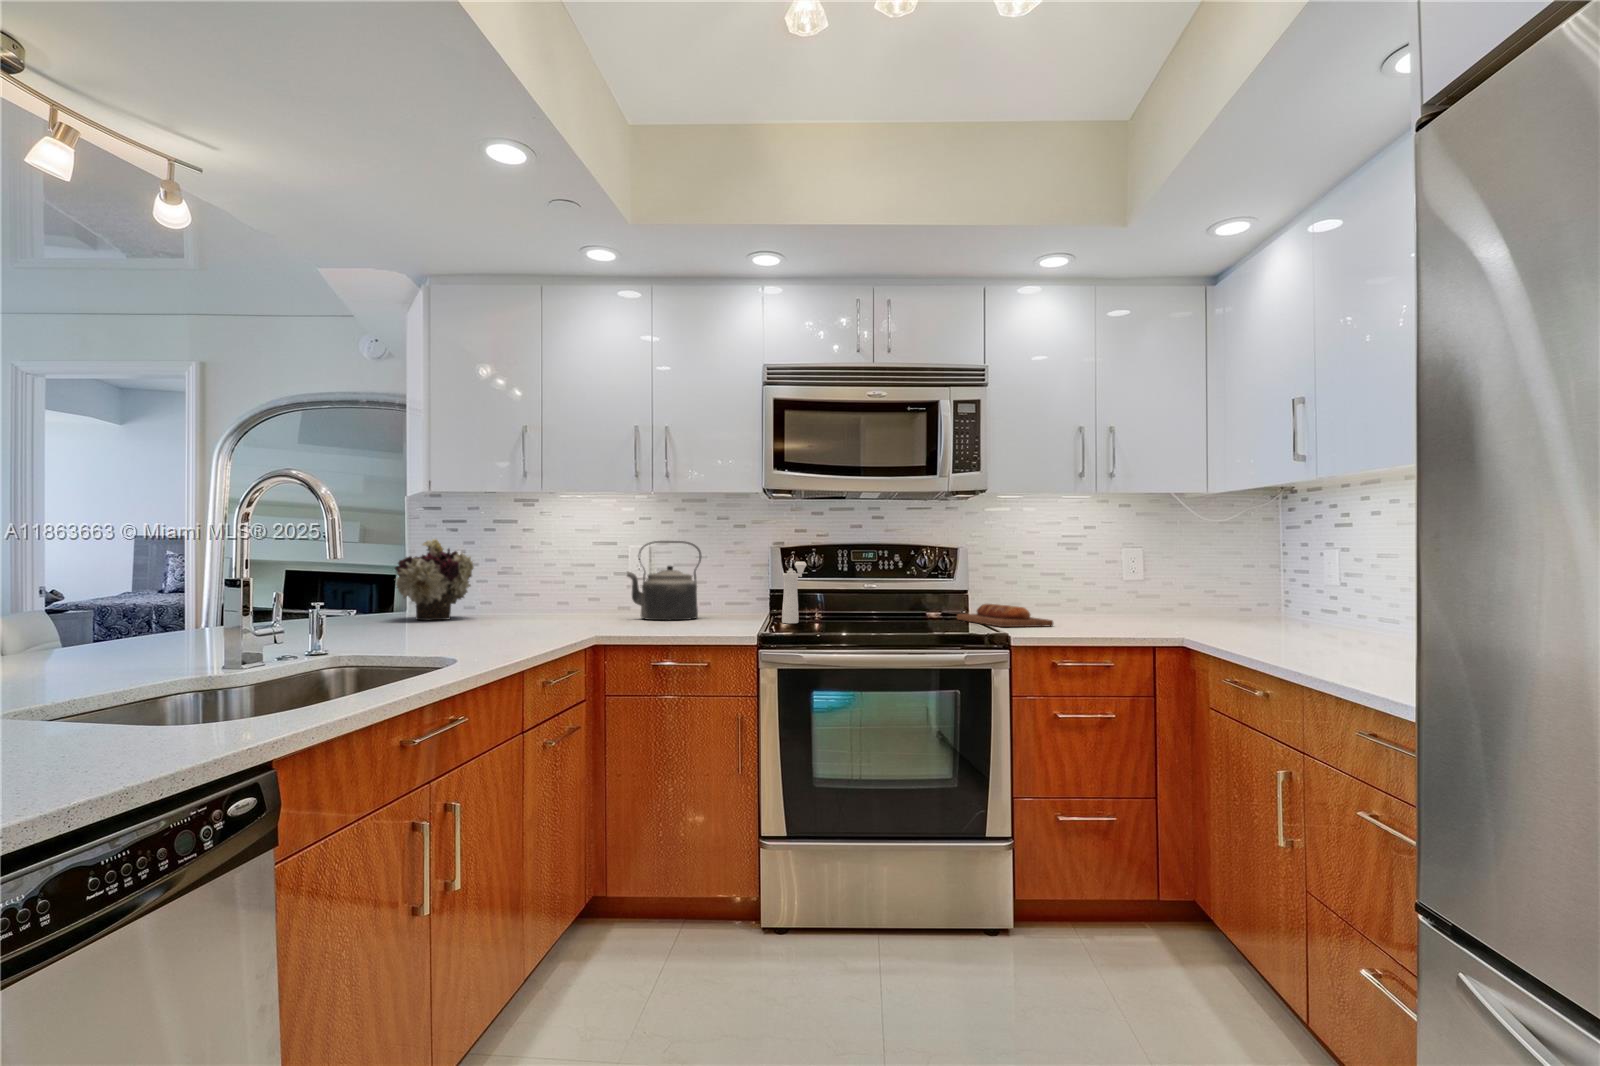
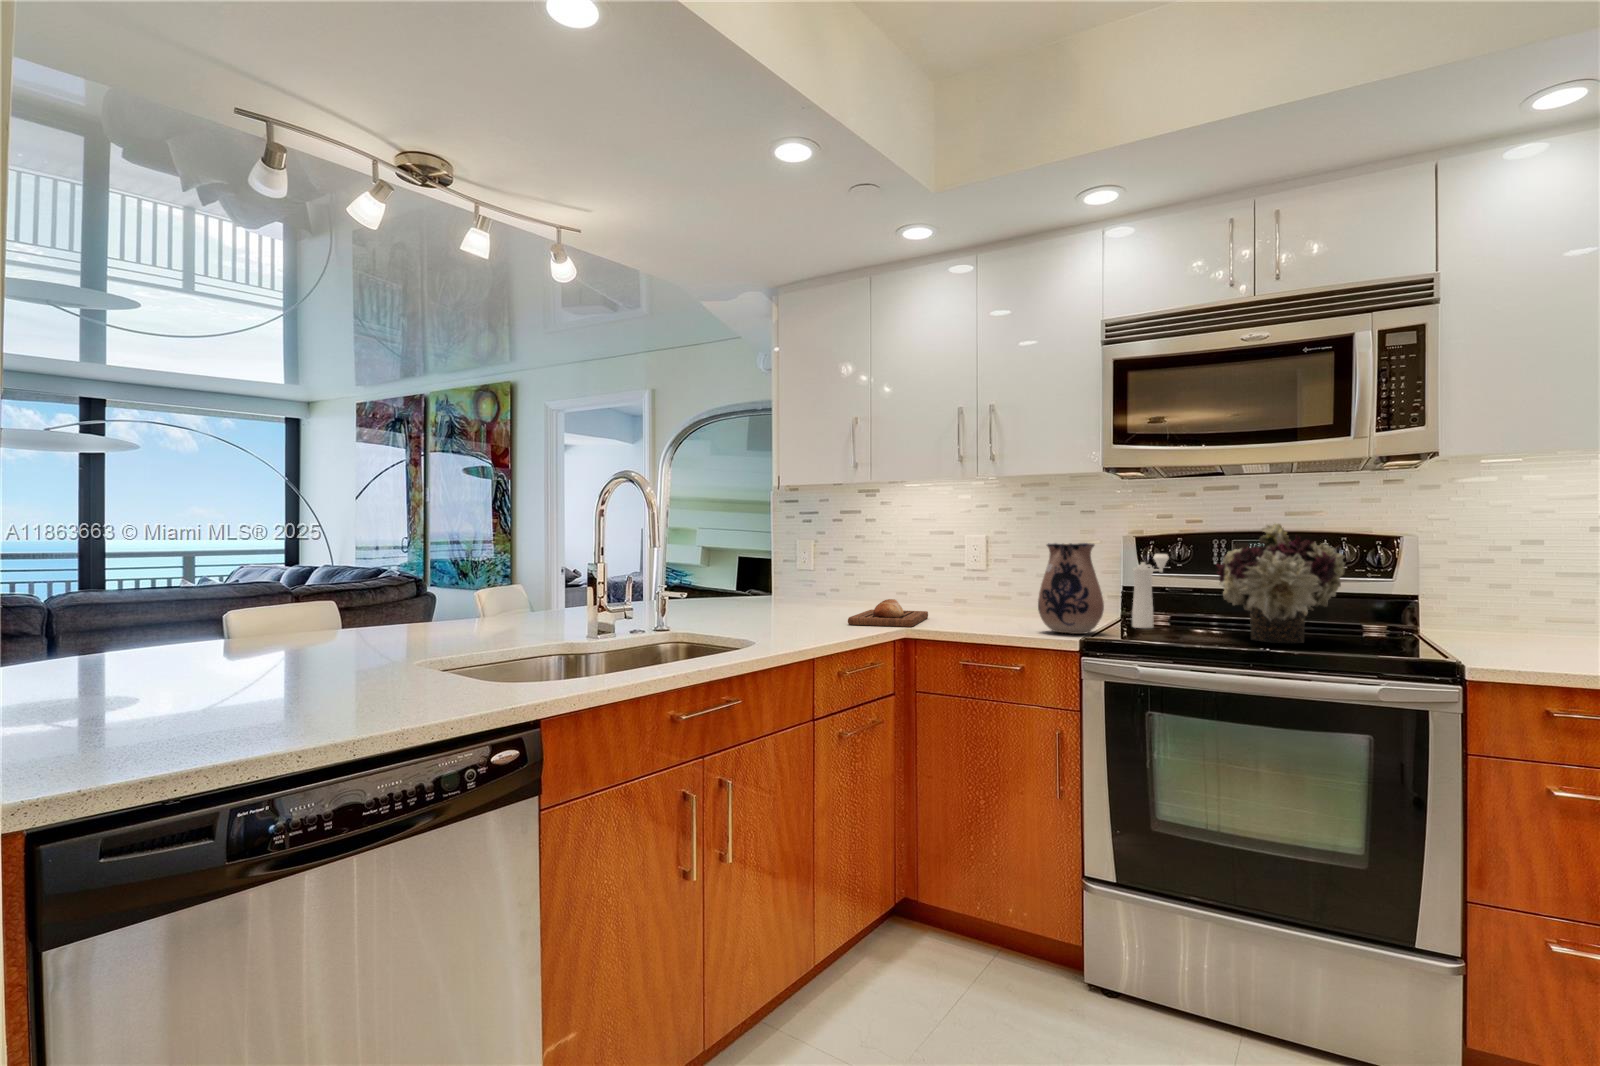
flower arrangement: present [395,539,474,620] -> present [1217,523,1345,643]
kettle: present [627,541,701,620] -> none [961,530,1045,618]
ceramic pitcher: none [717,552,771,630] -> present [1038,543,1104,634]
bread loaf: present [957,604,1053,627] -> present [848,599,928,627]

